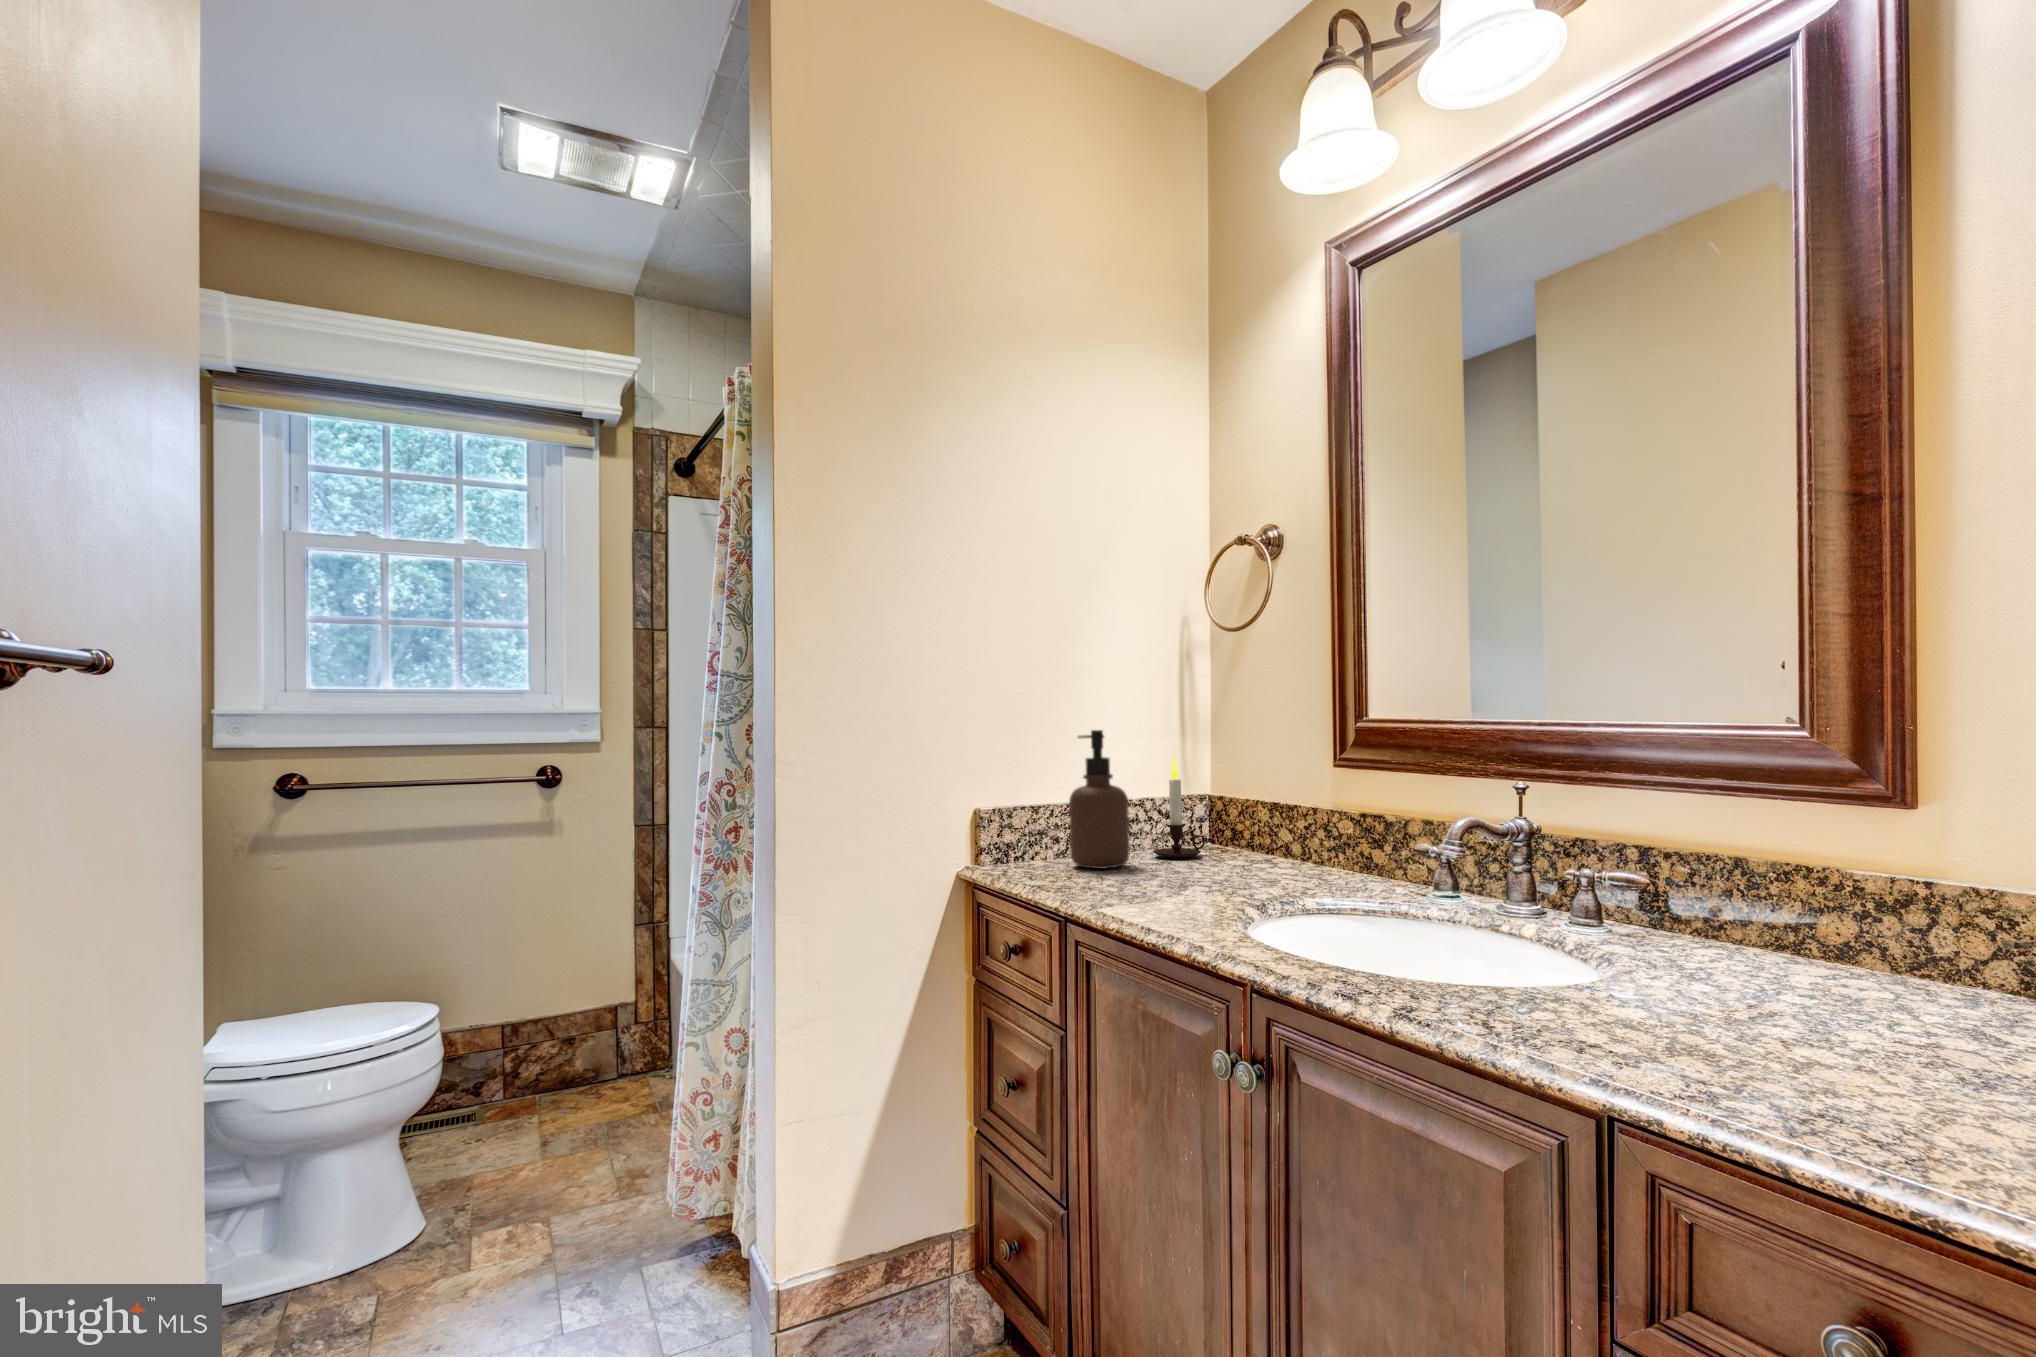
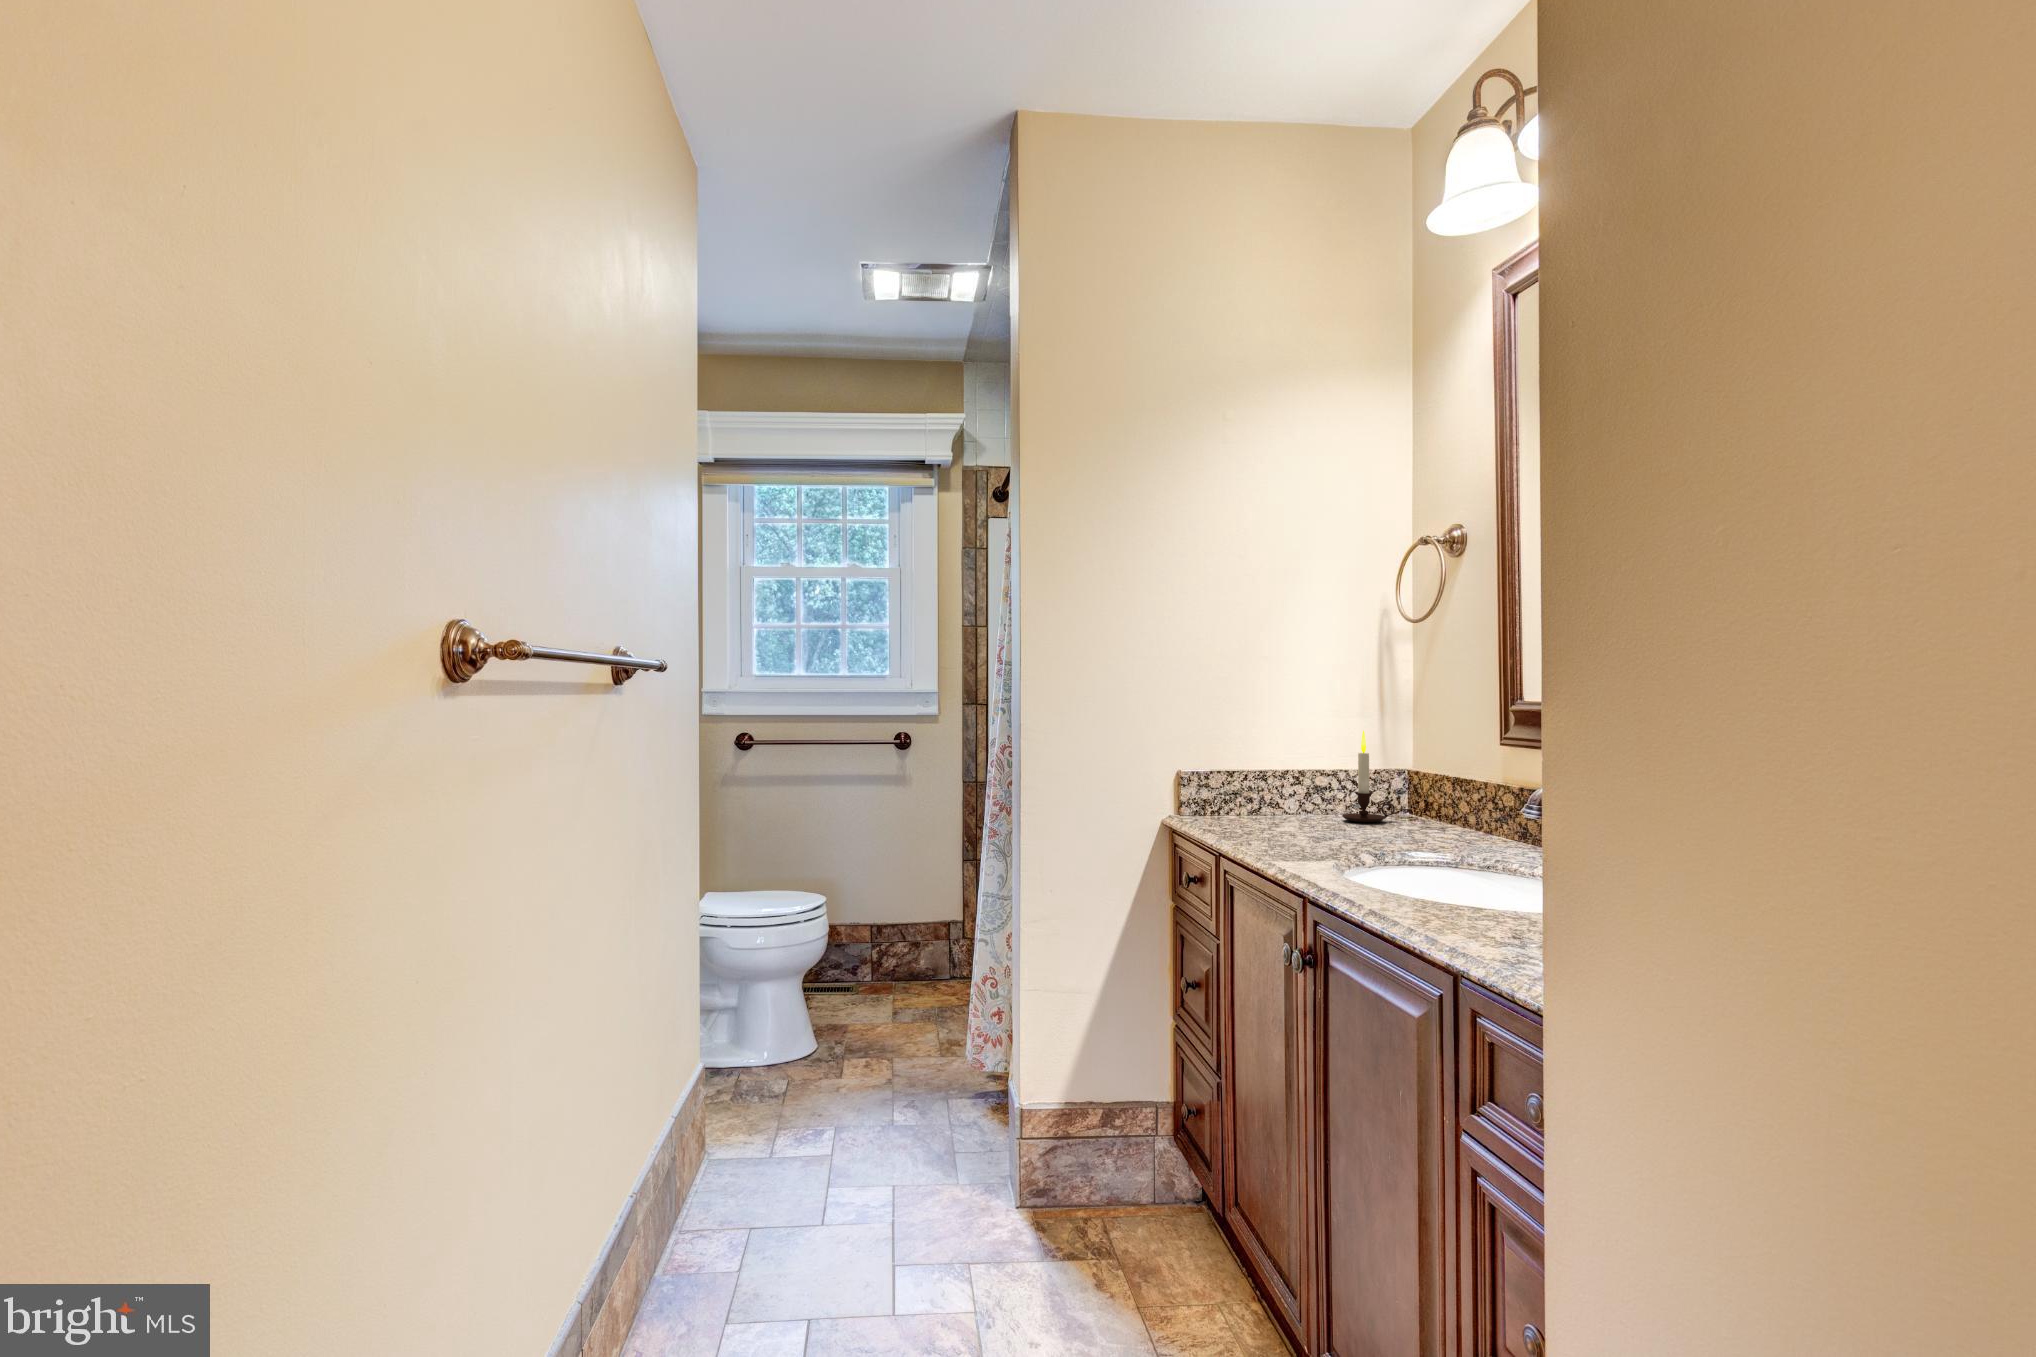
soap dispenser: present [1069,730,1129,869] -> none [1255,709,1307,826]

